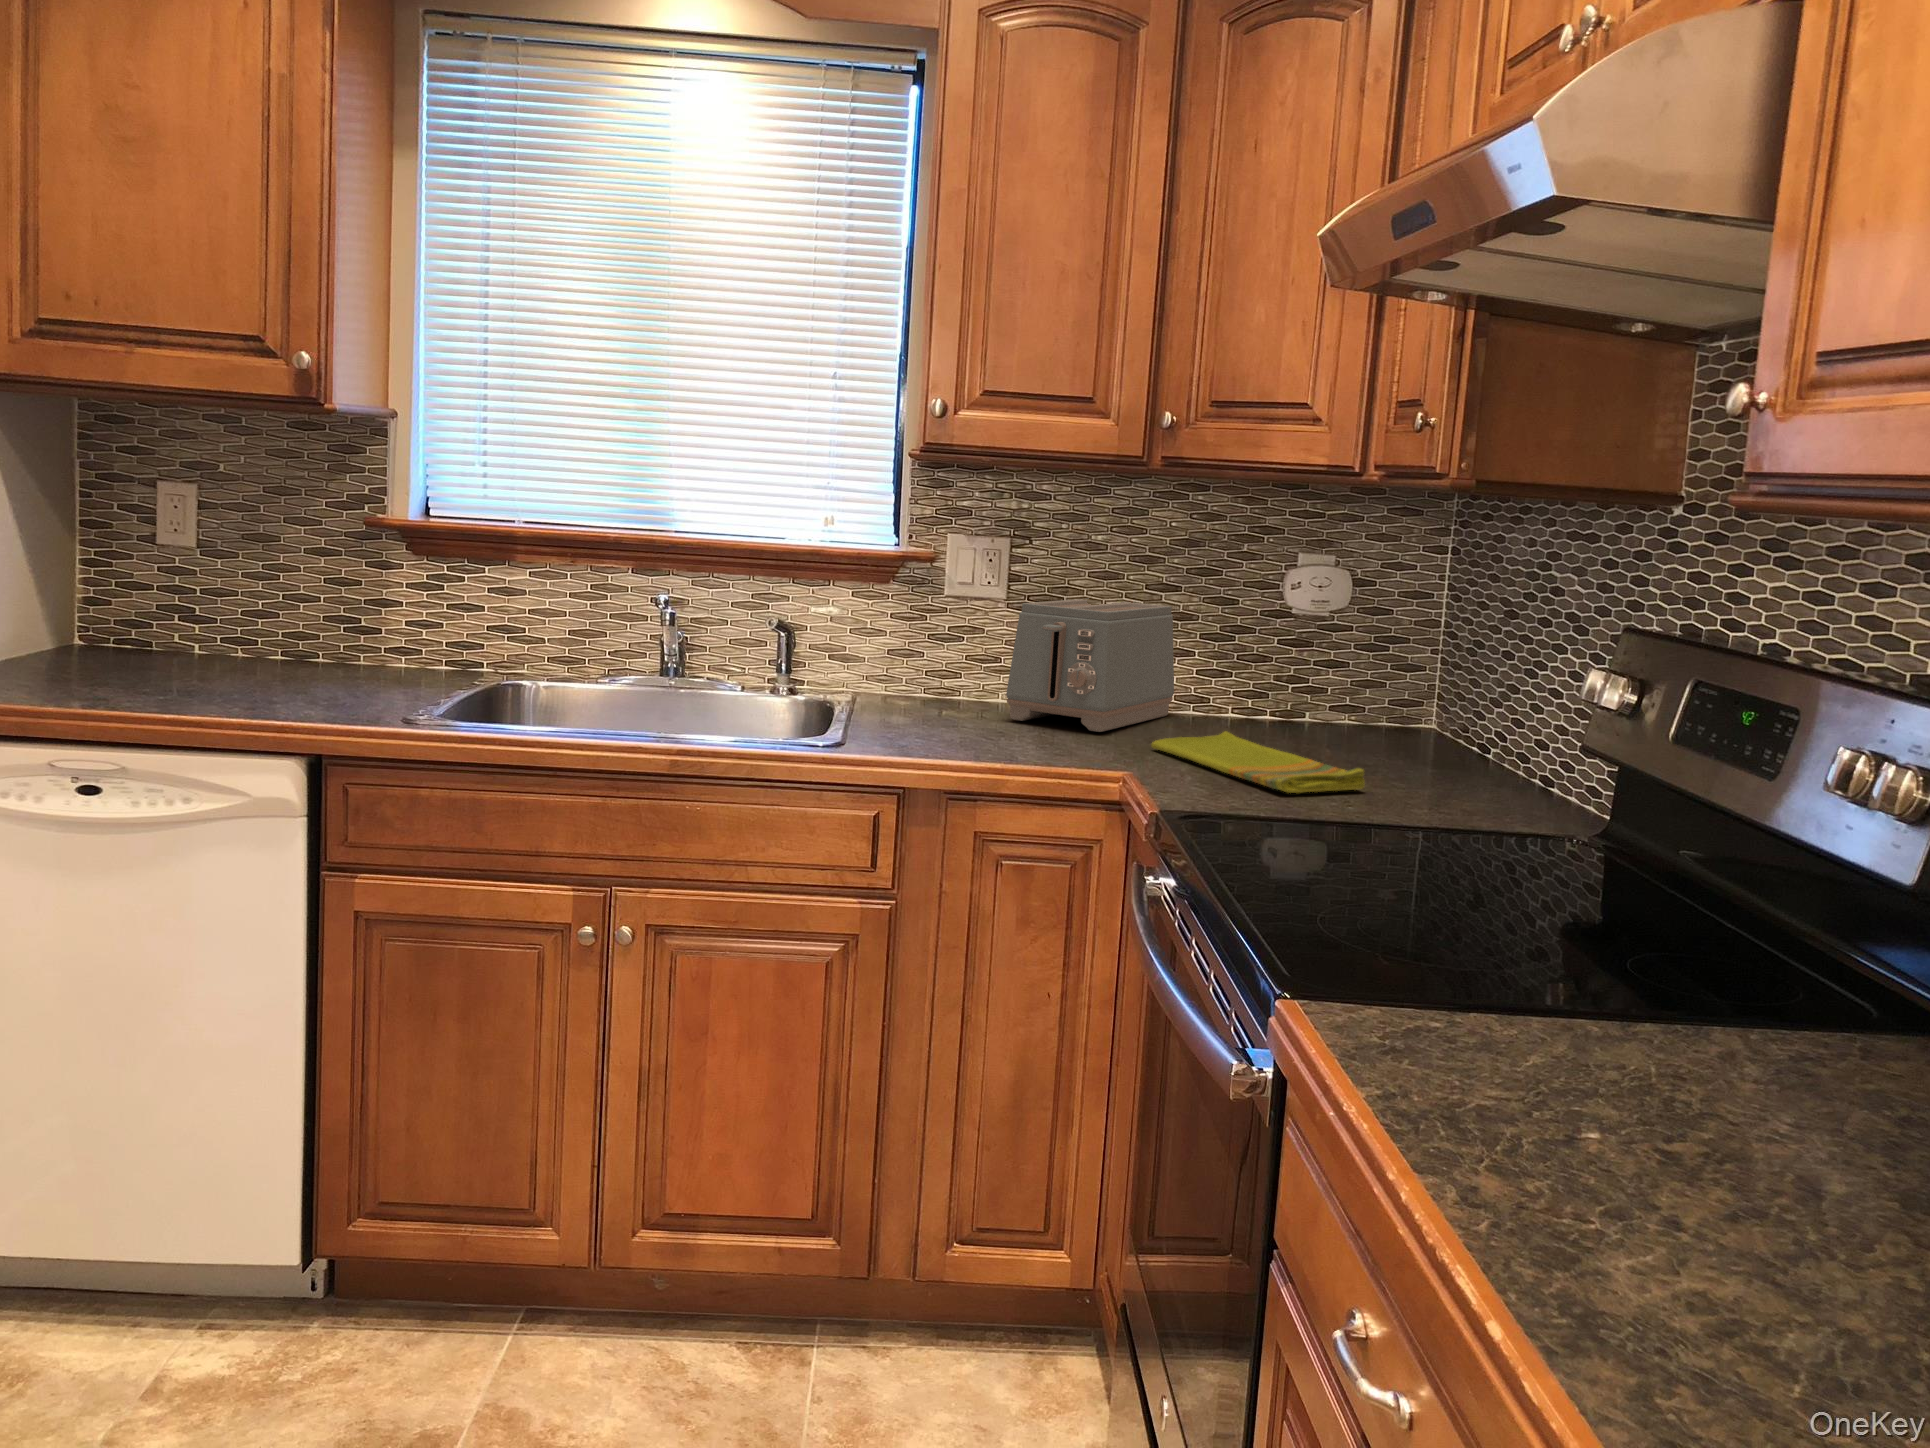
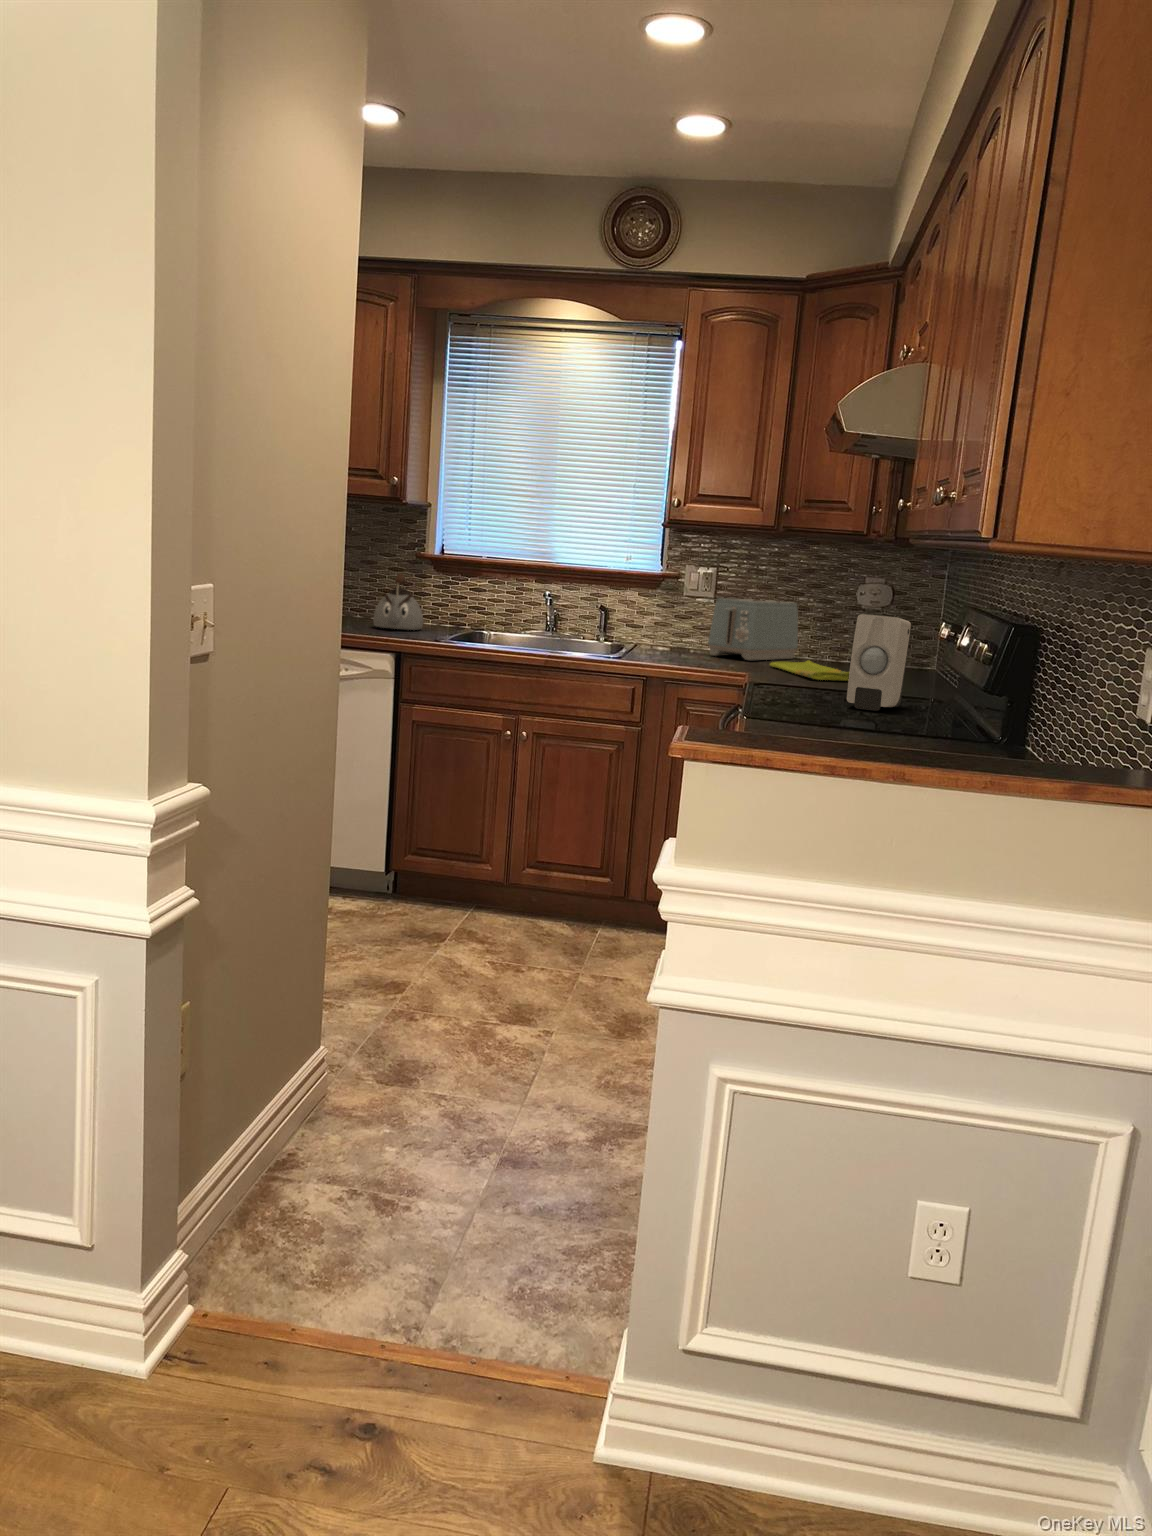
kettle: none [272,560,387,683] -> present [373,574,423,630]
soap dispenser: none [1476,682,1618,927] -> present [847,614,911,711]

